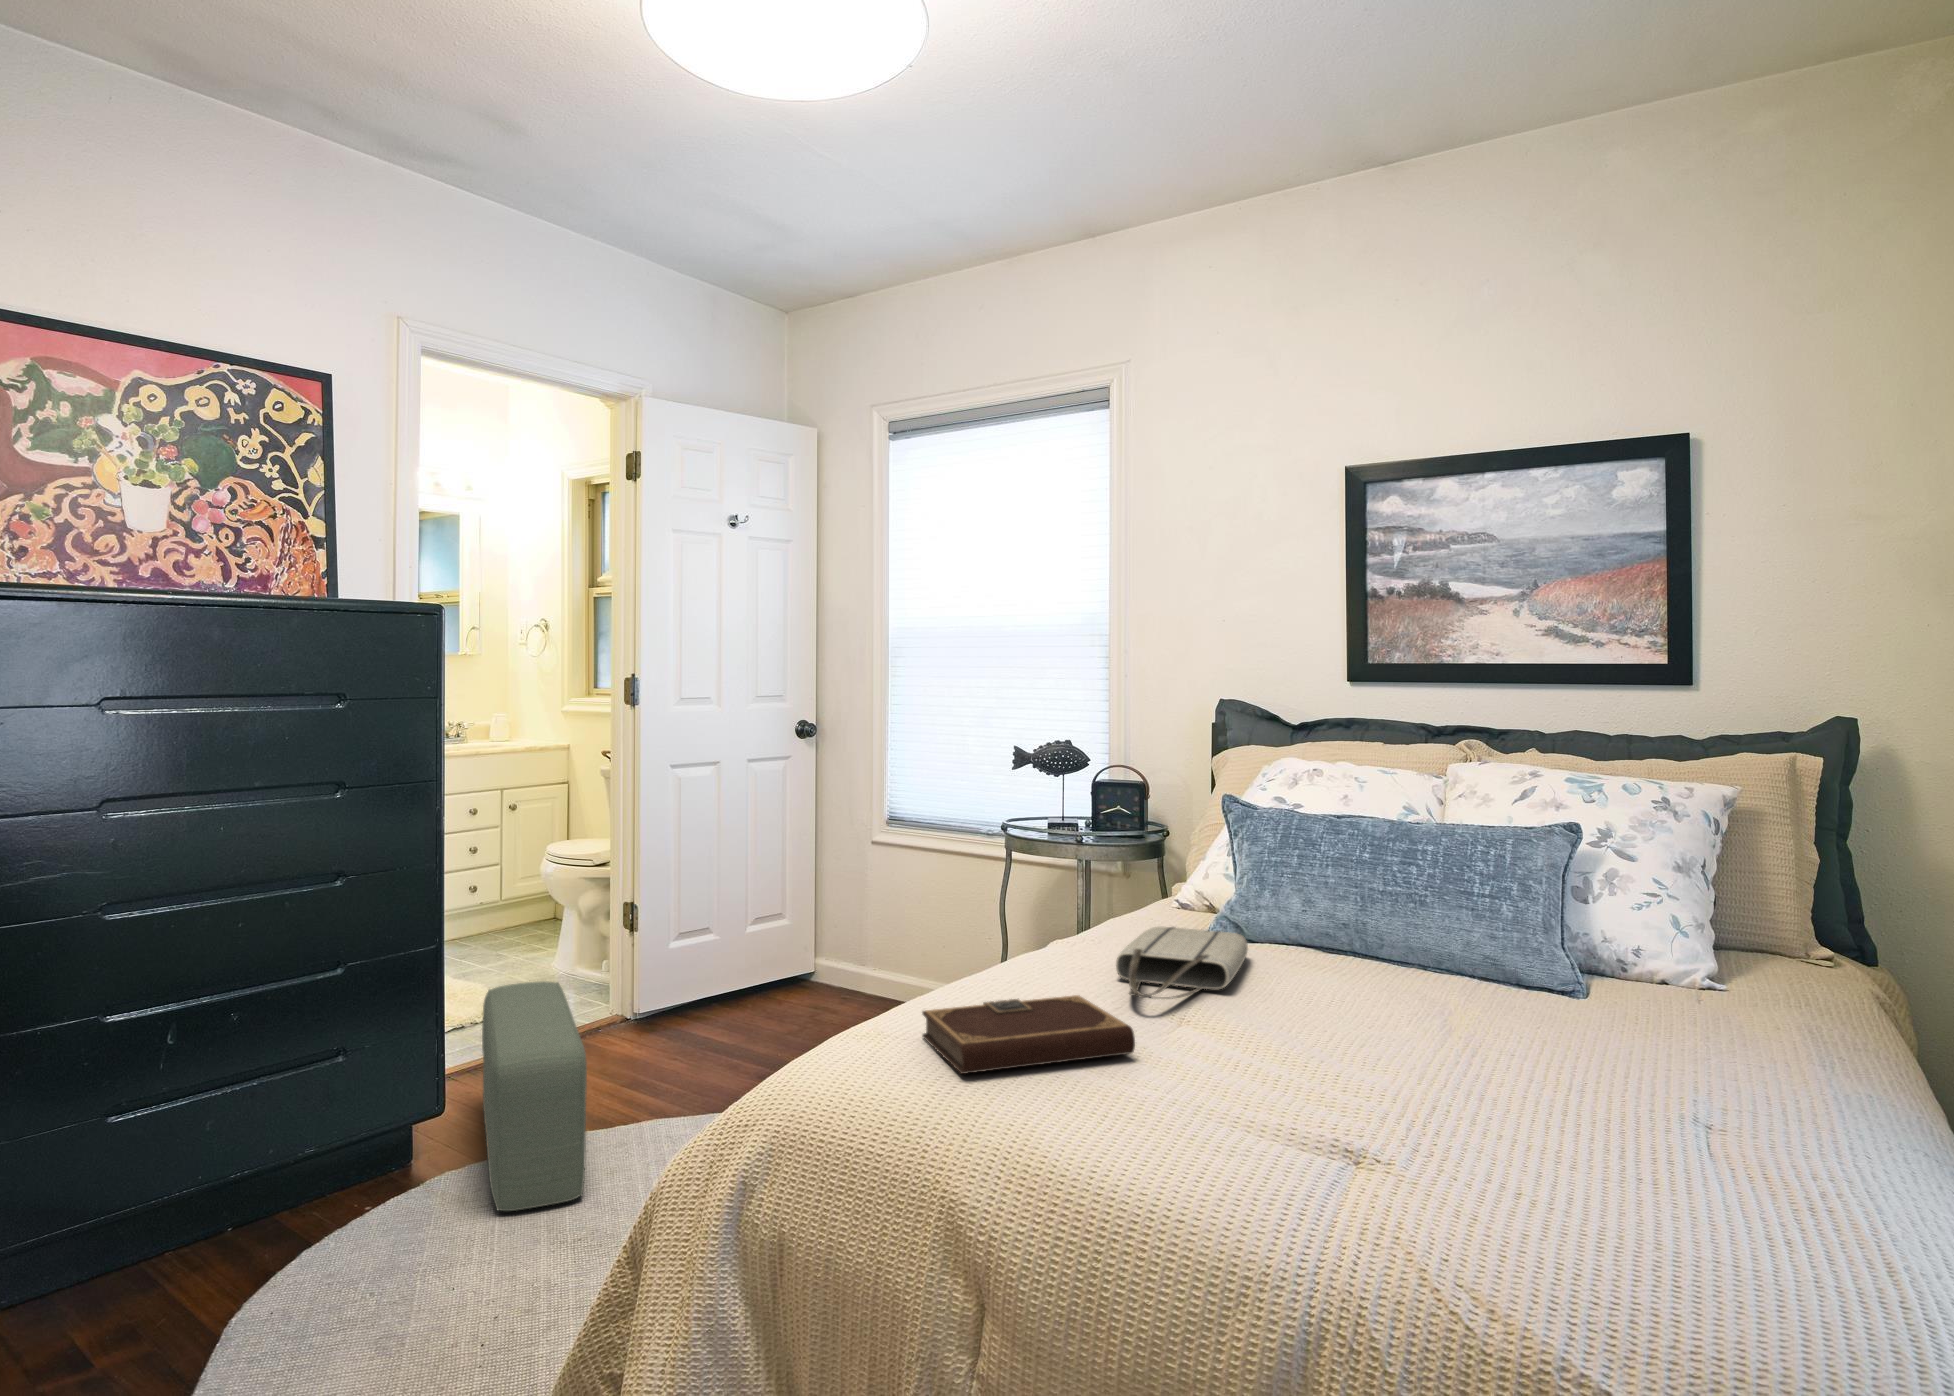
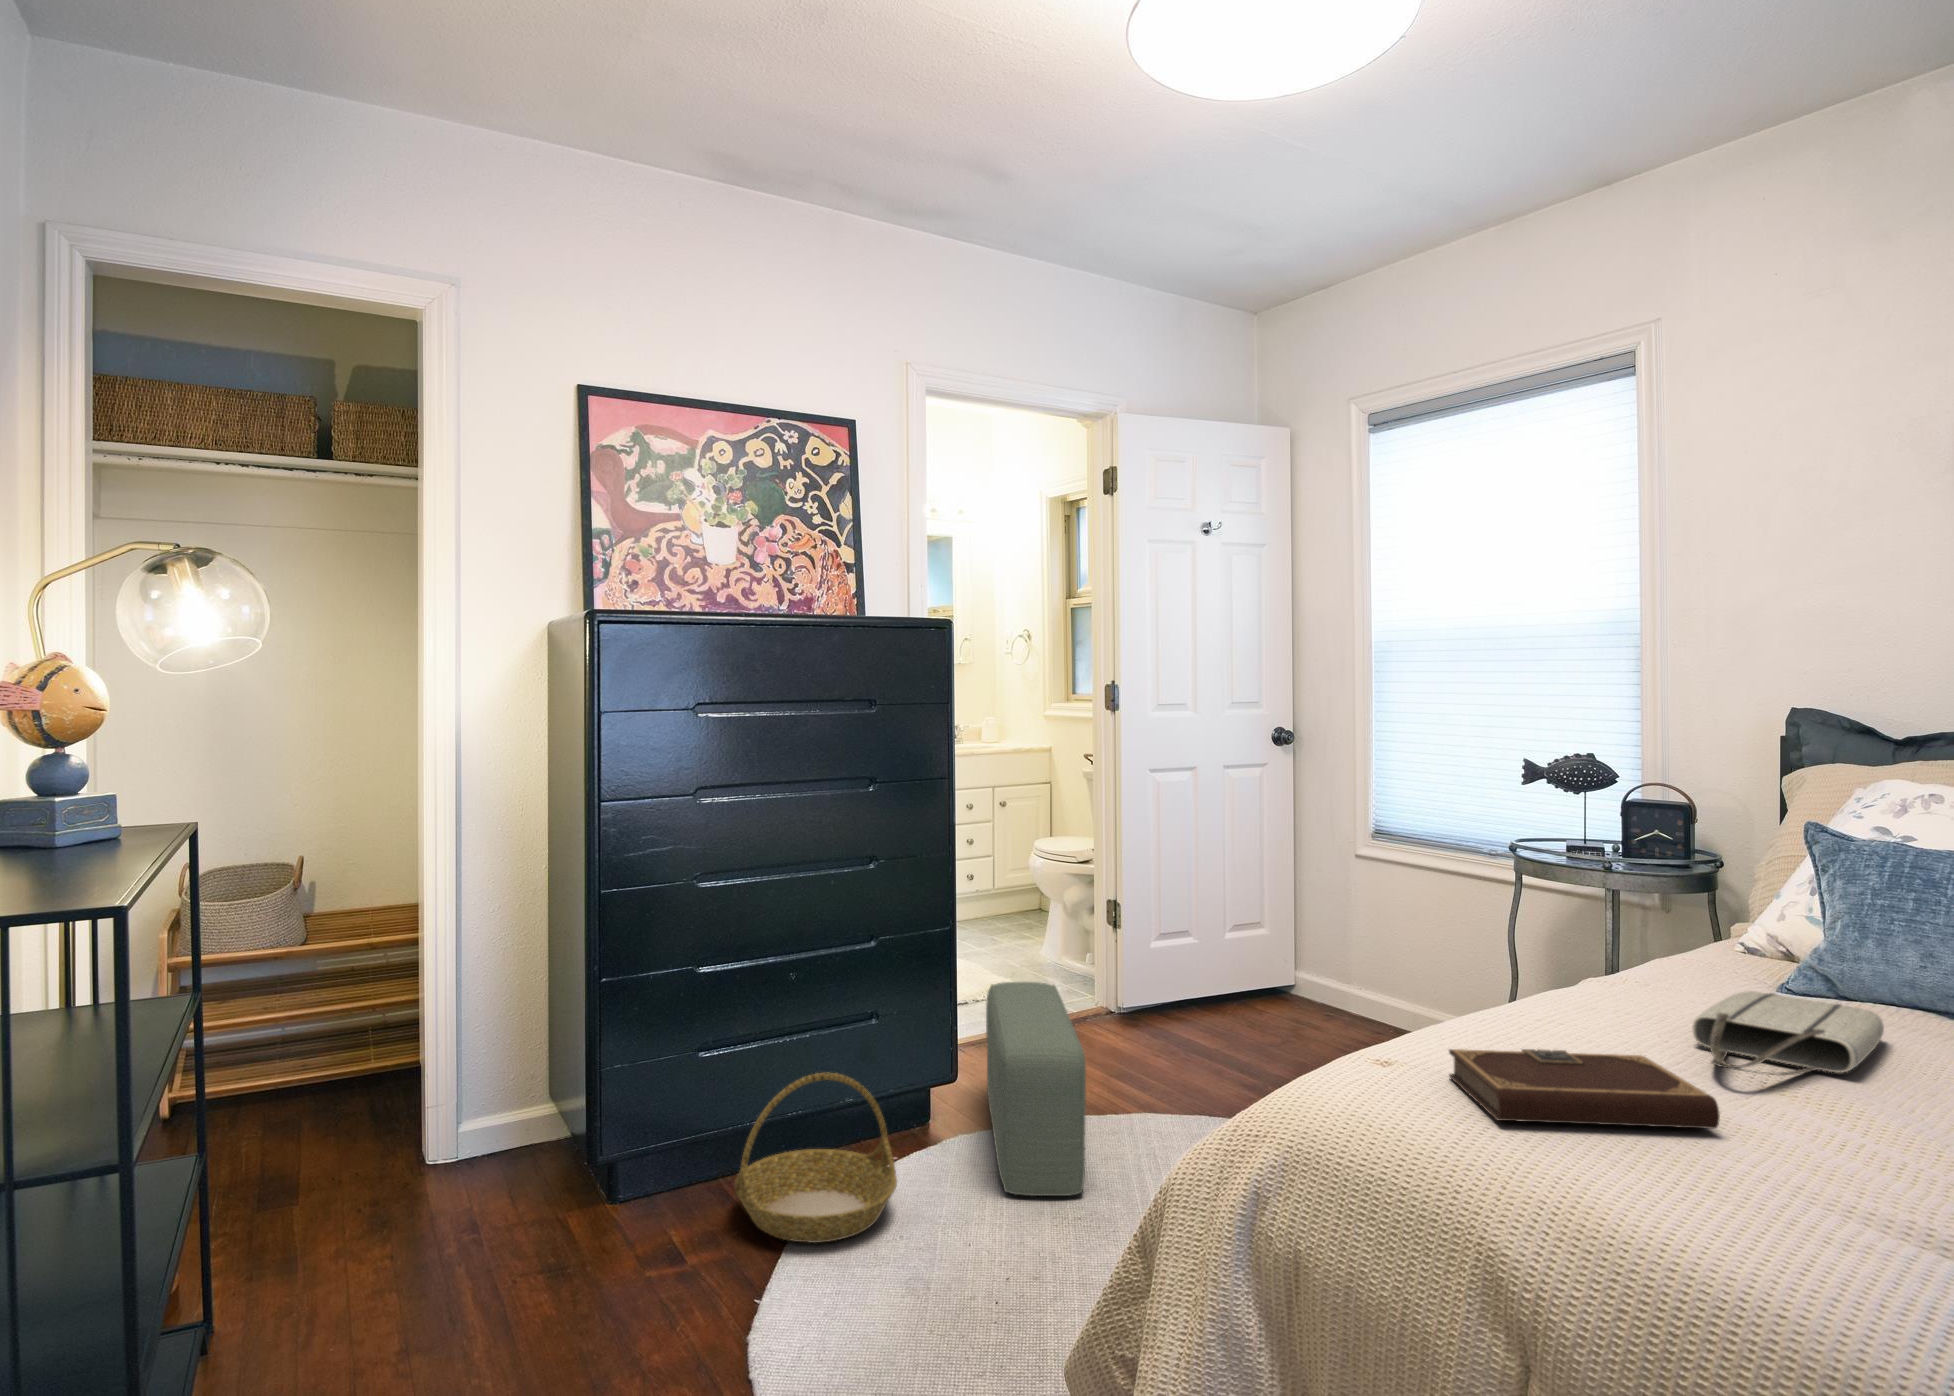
basket: none [153,1115,369,1319] -> present [735,1073,897,1243]

